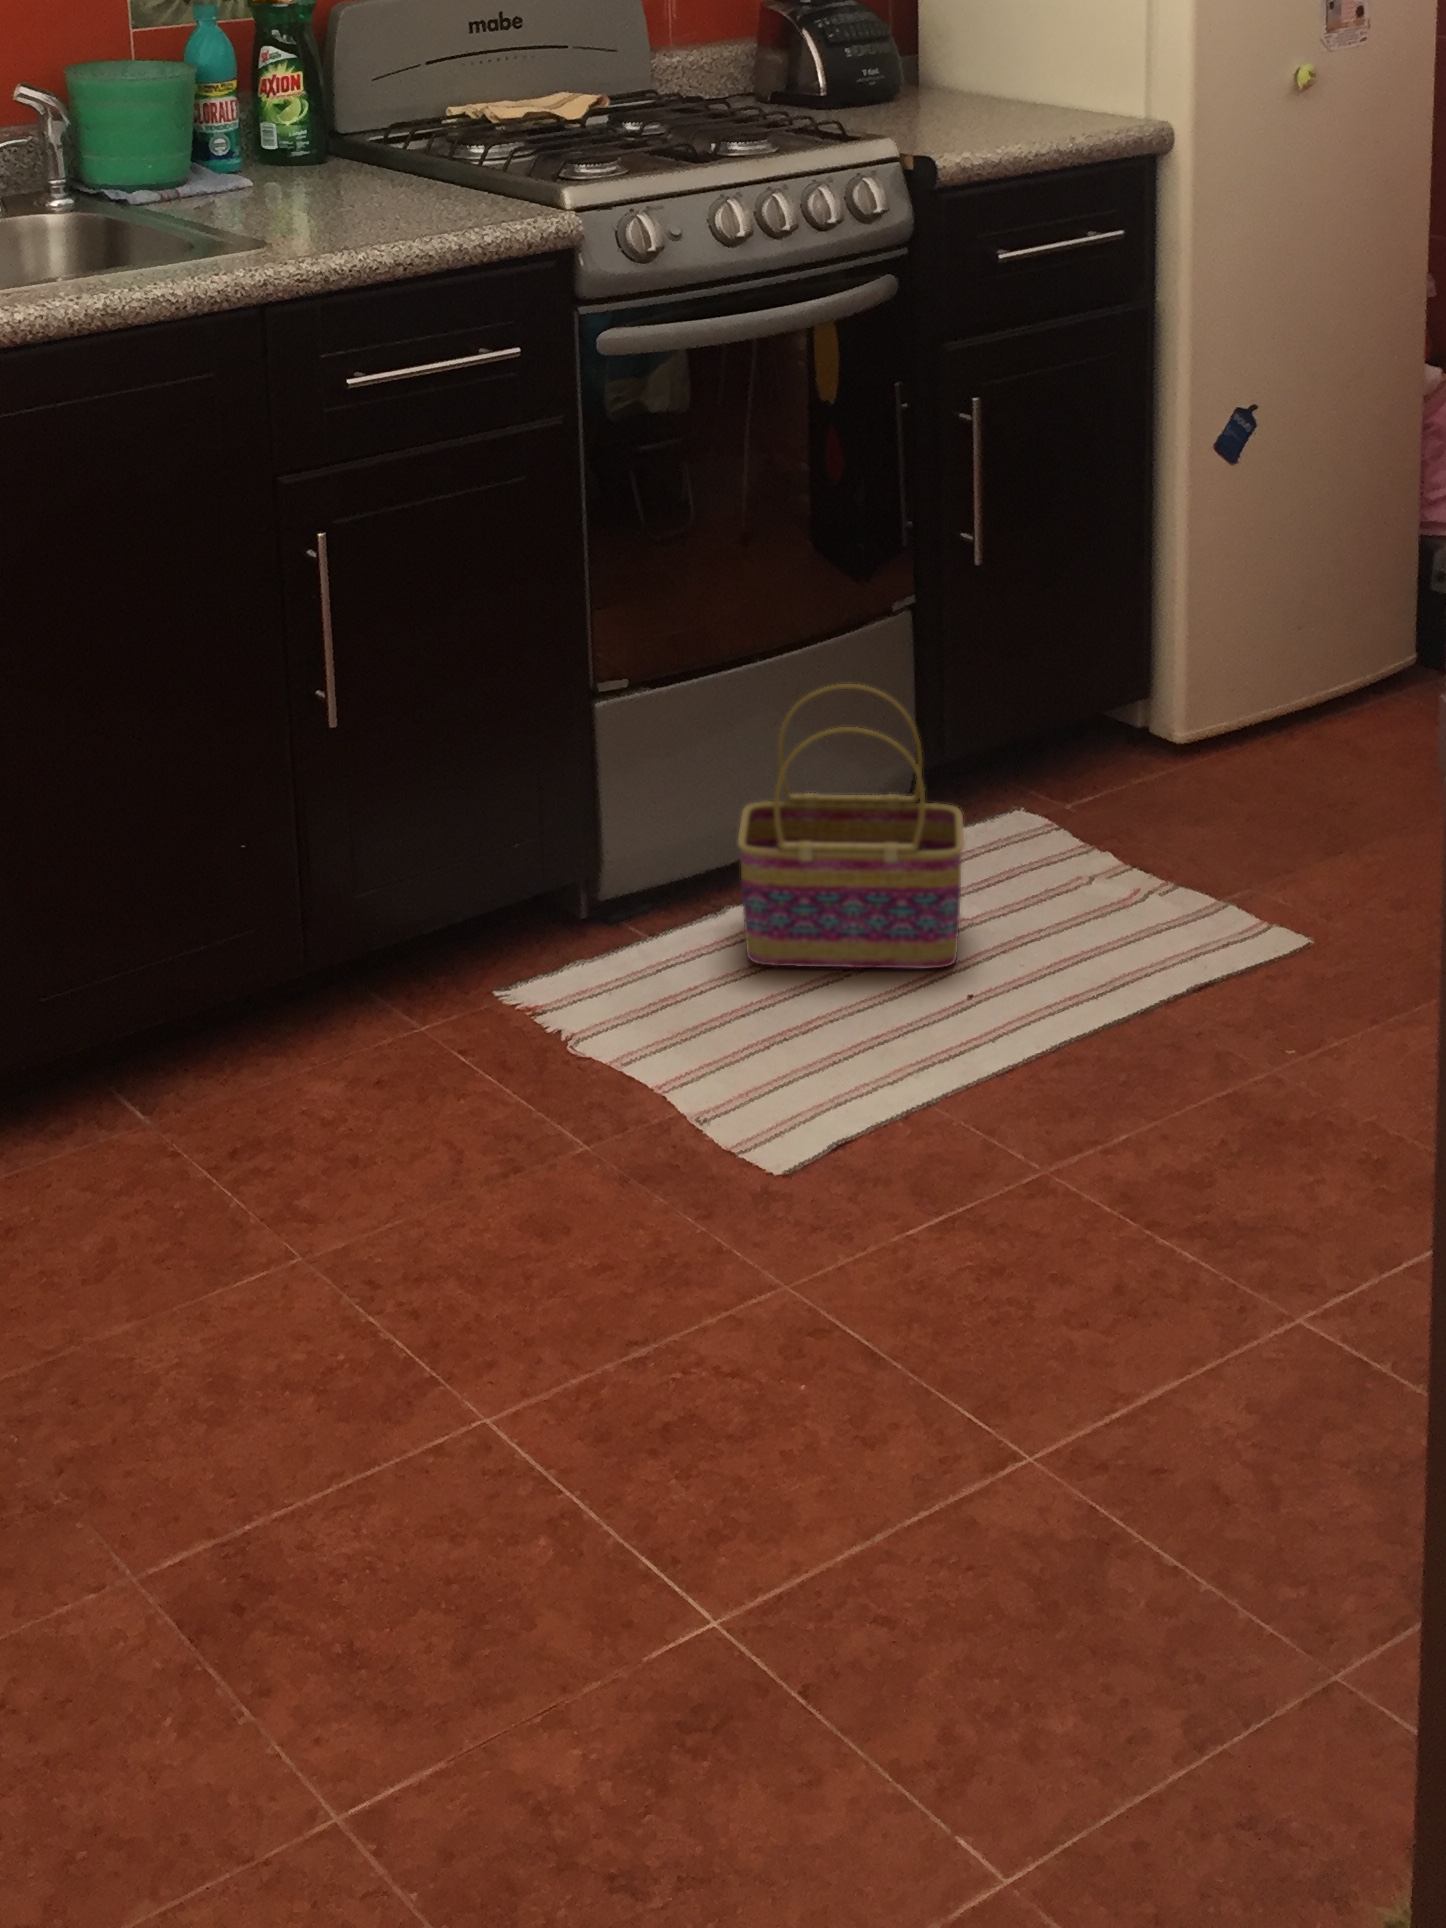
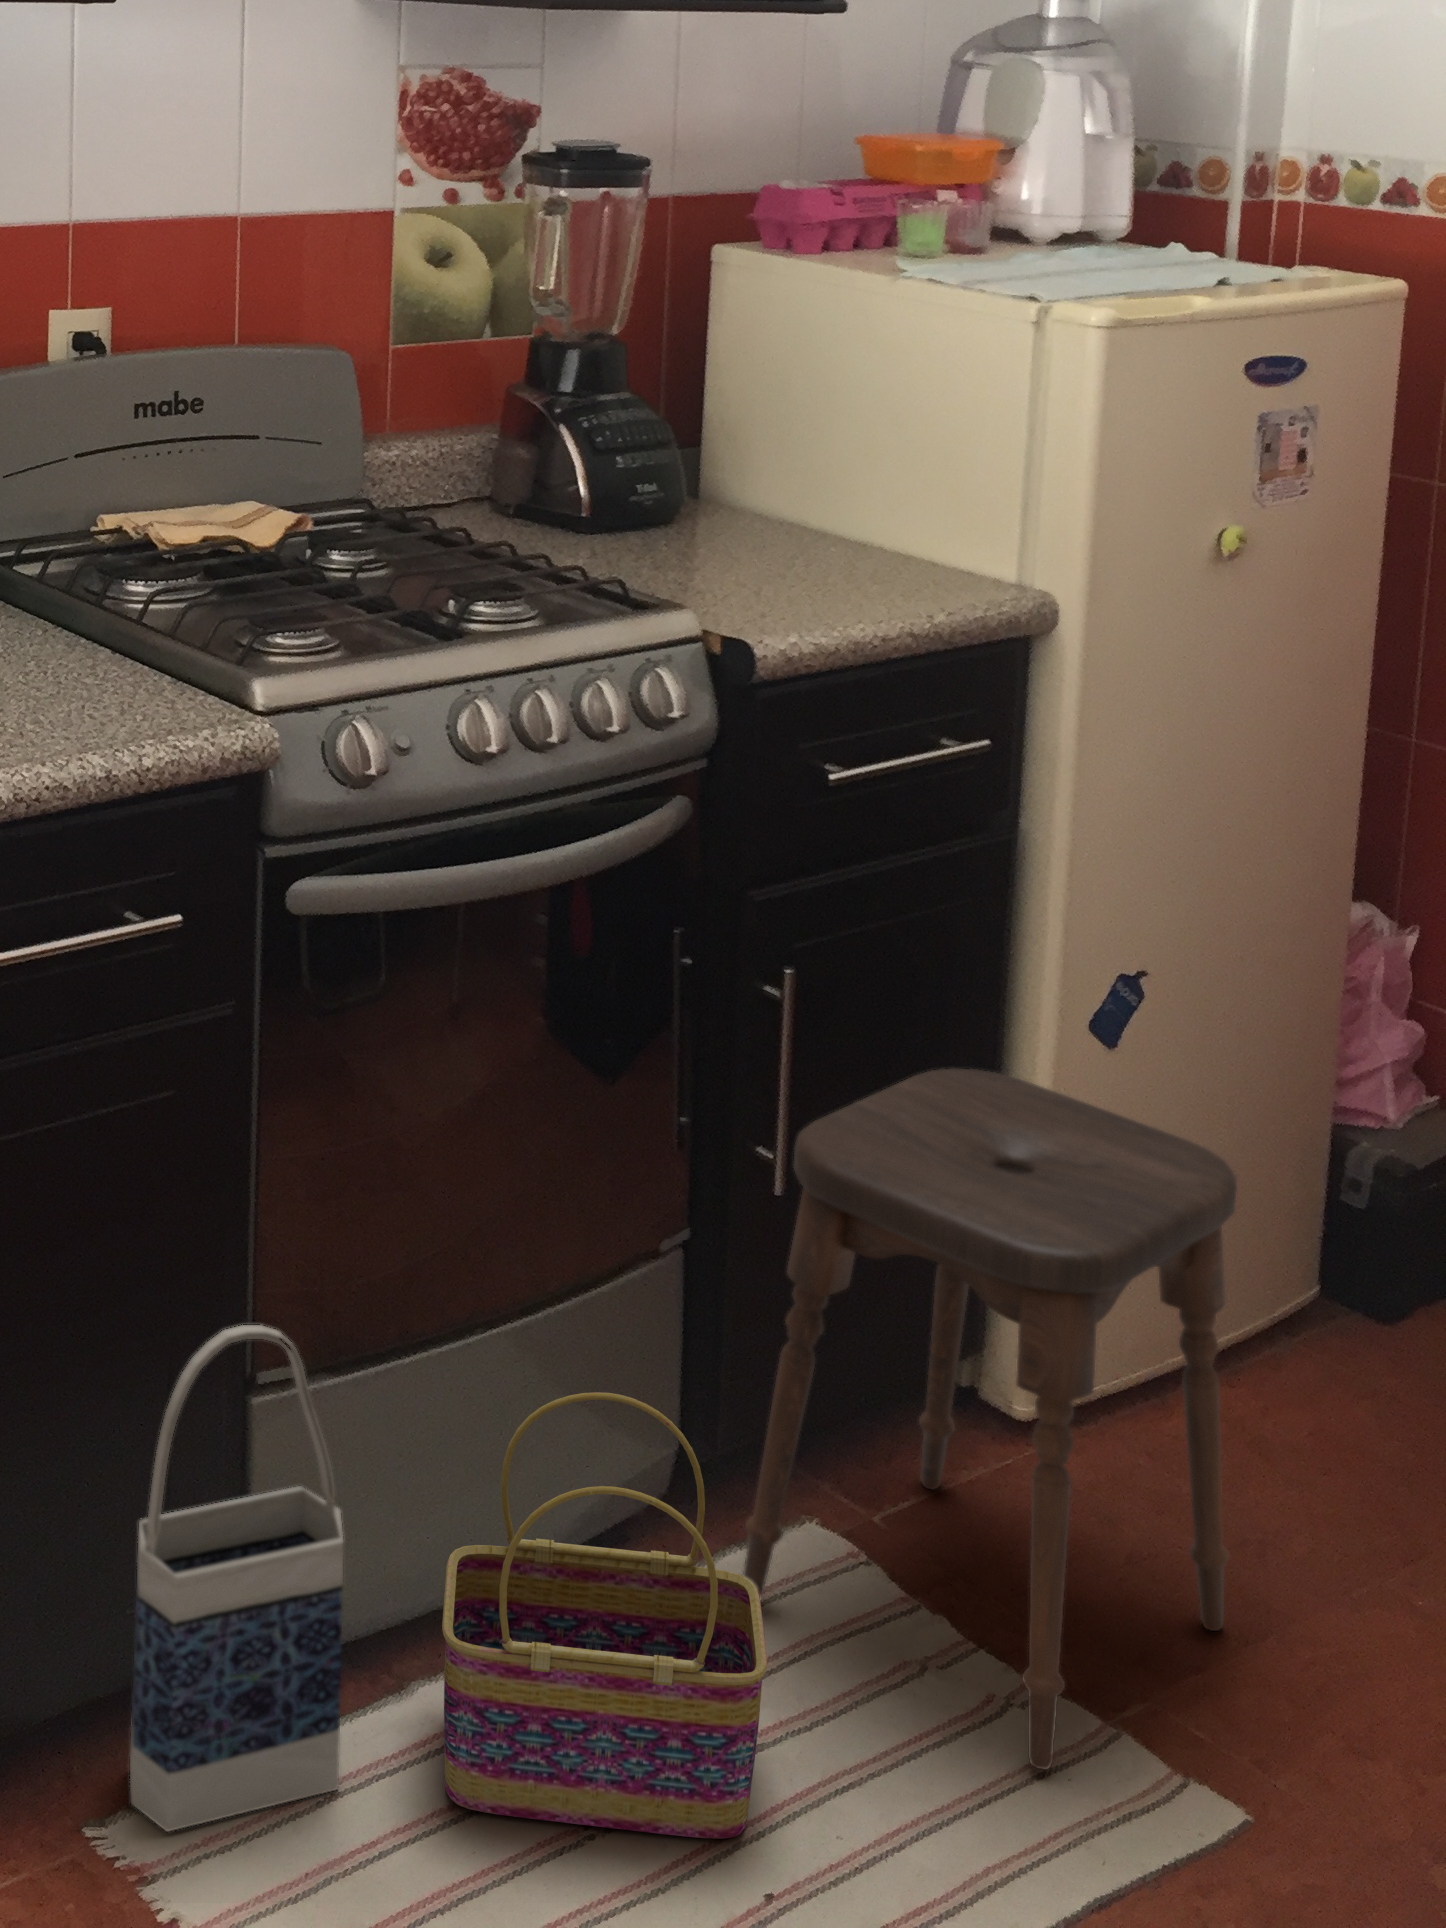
stool: none [963,472,1309,920] -> present [743,1069,1237,1769]
bag: none [519,639,672,989] -> present [130,1325,343,1832]

